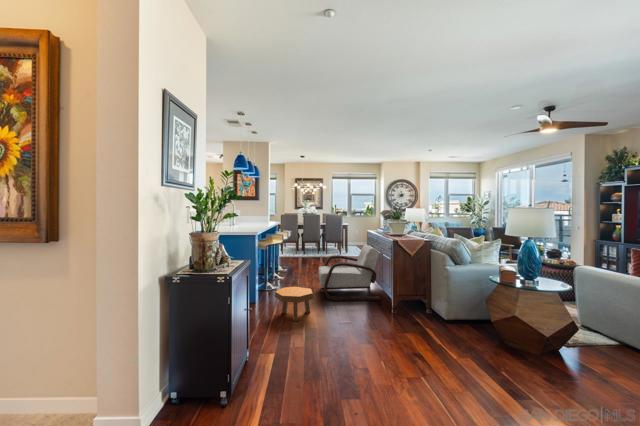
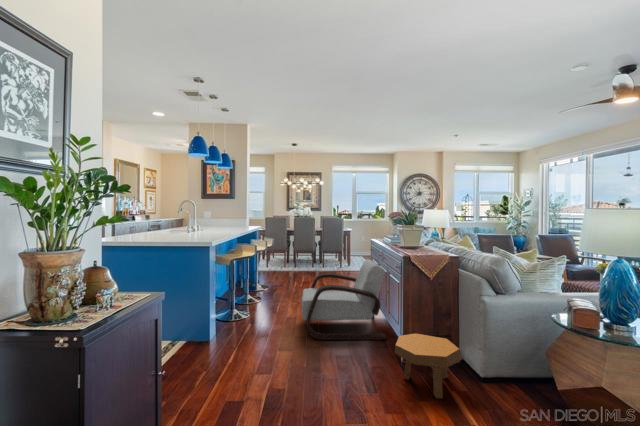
footstool: present [275,287,314,321] -> present [395,333,463,398]

